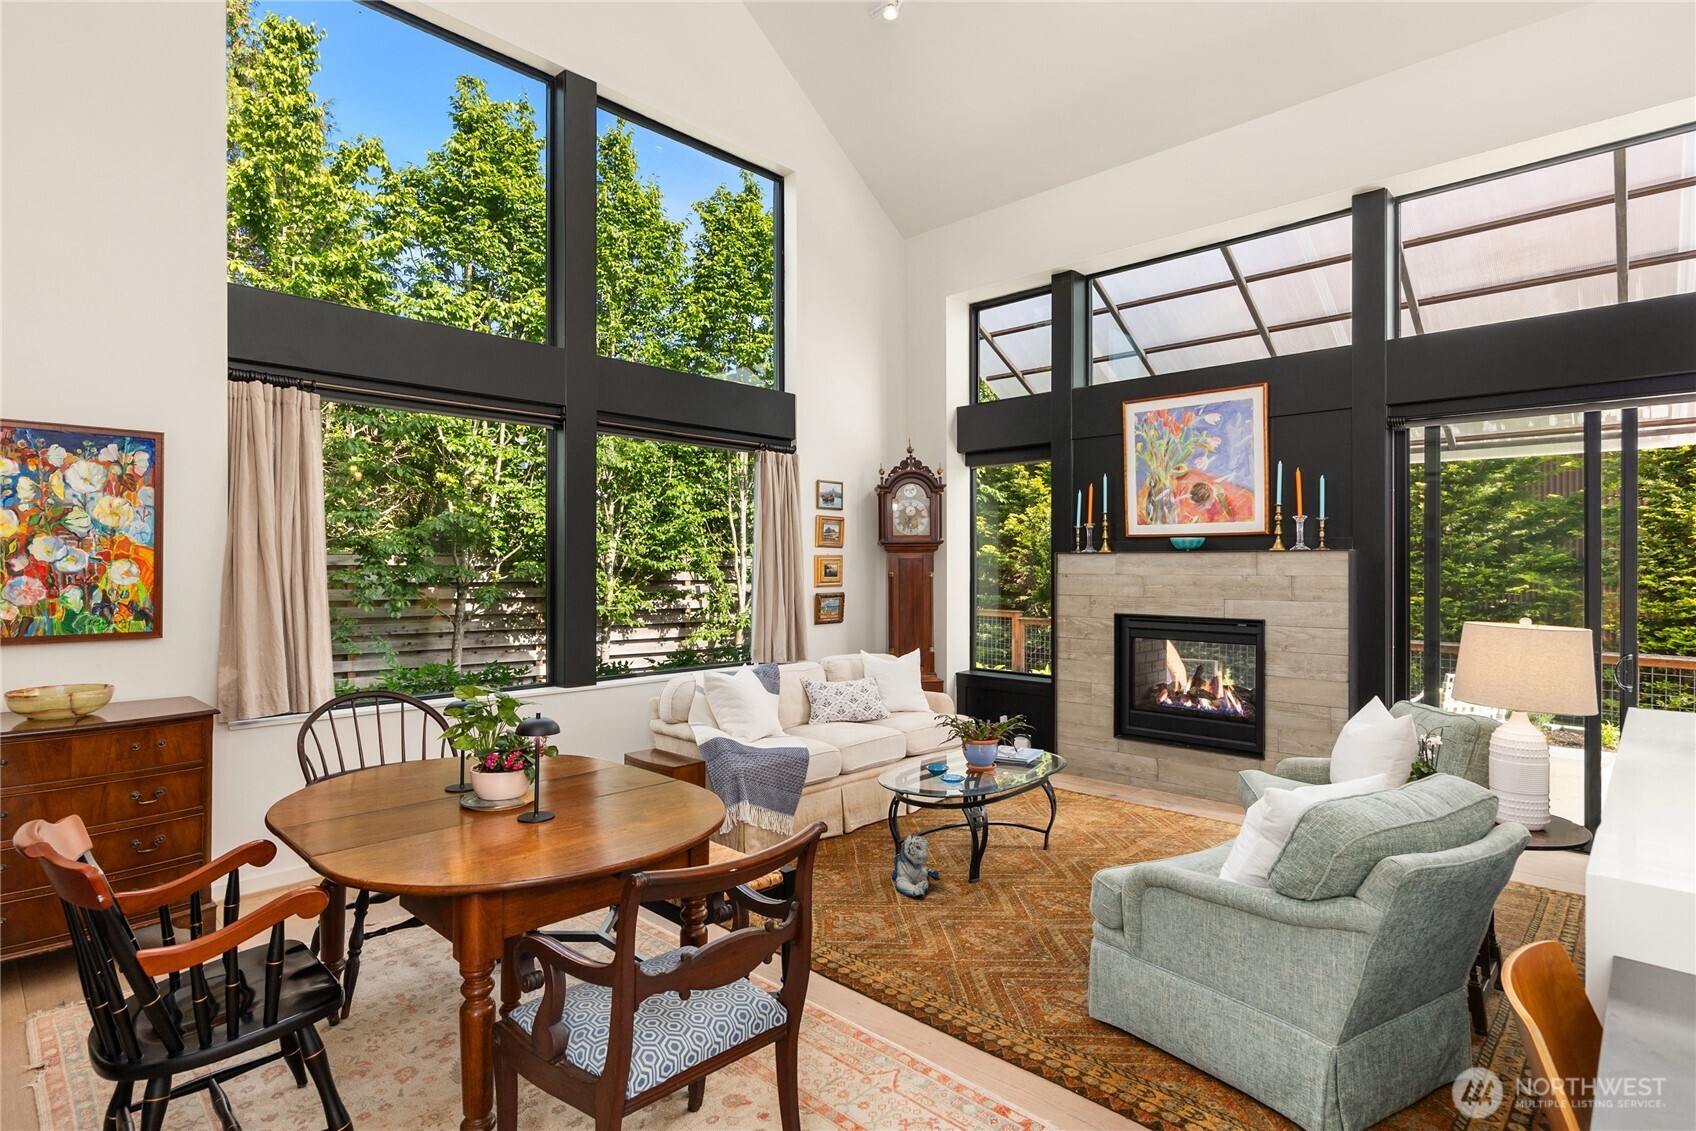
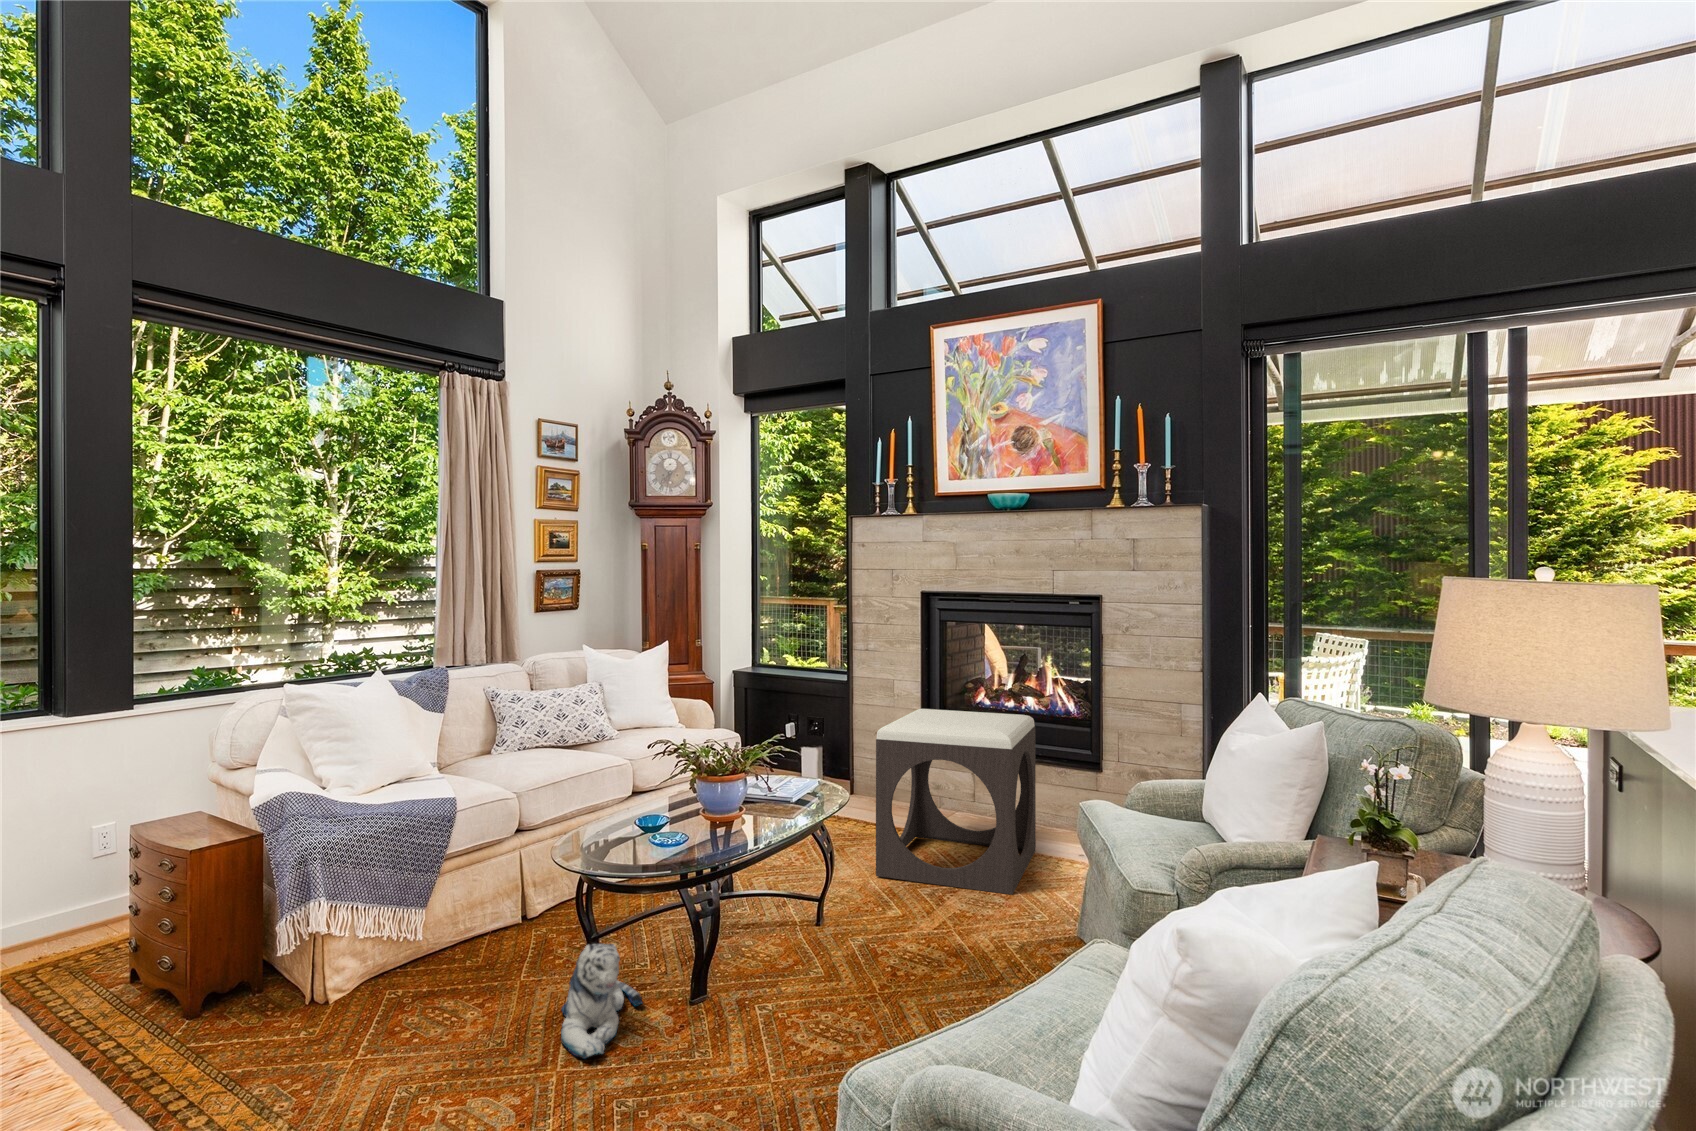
footstool: none [1082,705,1207,840] -> present [876,709,1036,894]

